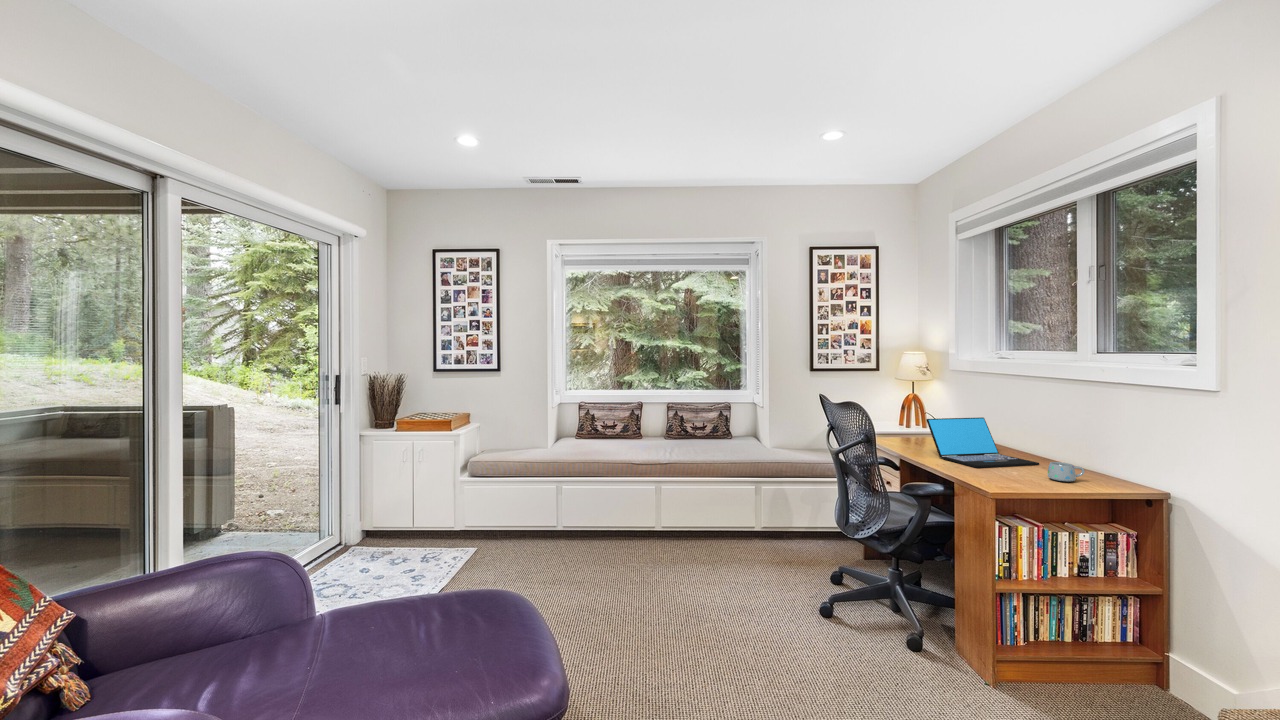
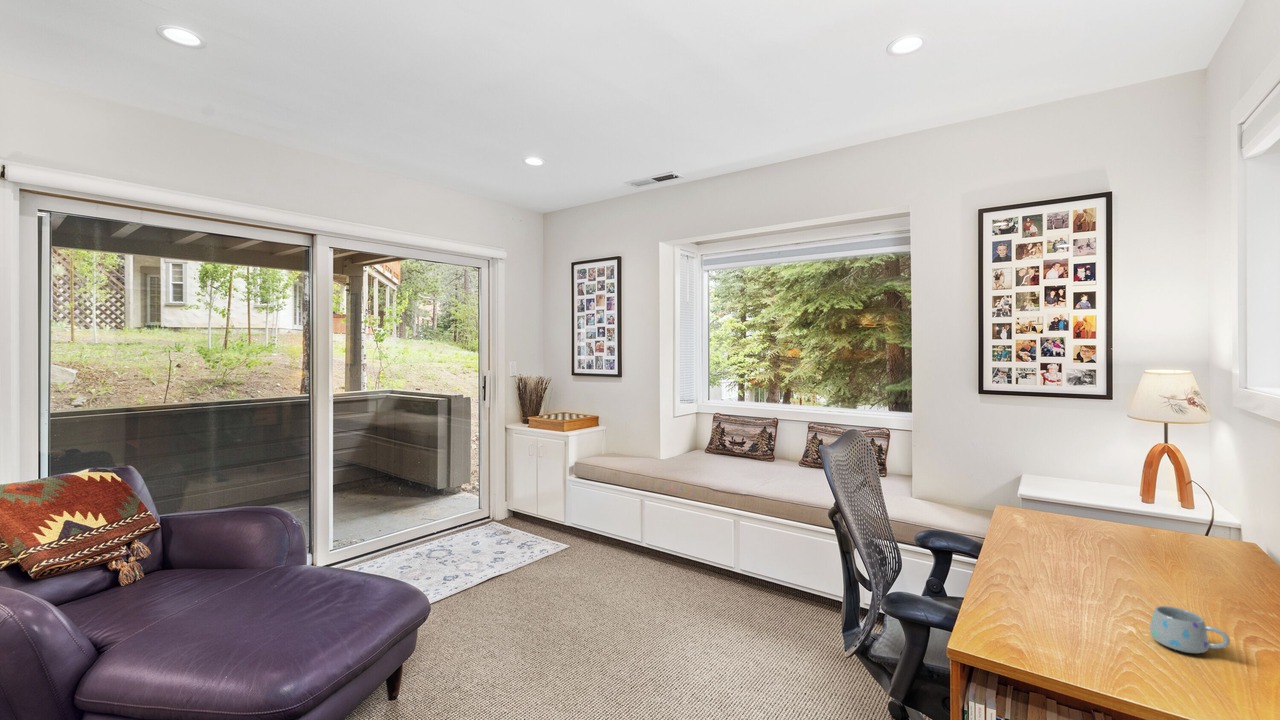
laptop: present [926,417,1039,468] -> none [1033,489,1236,612]

